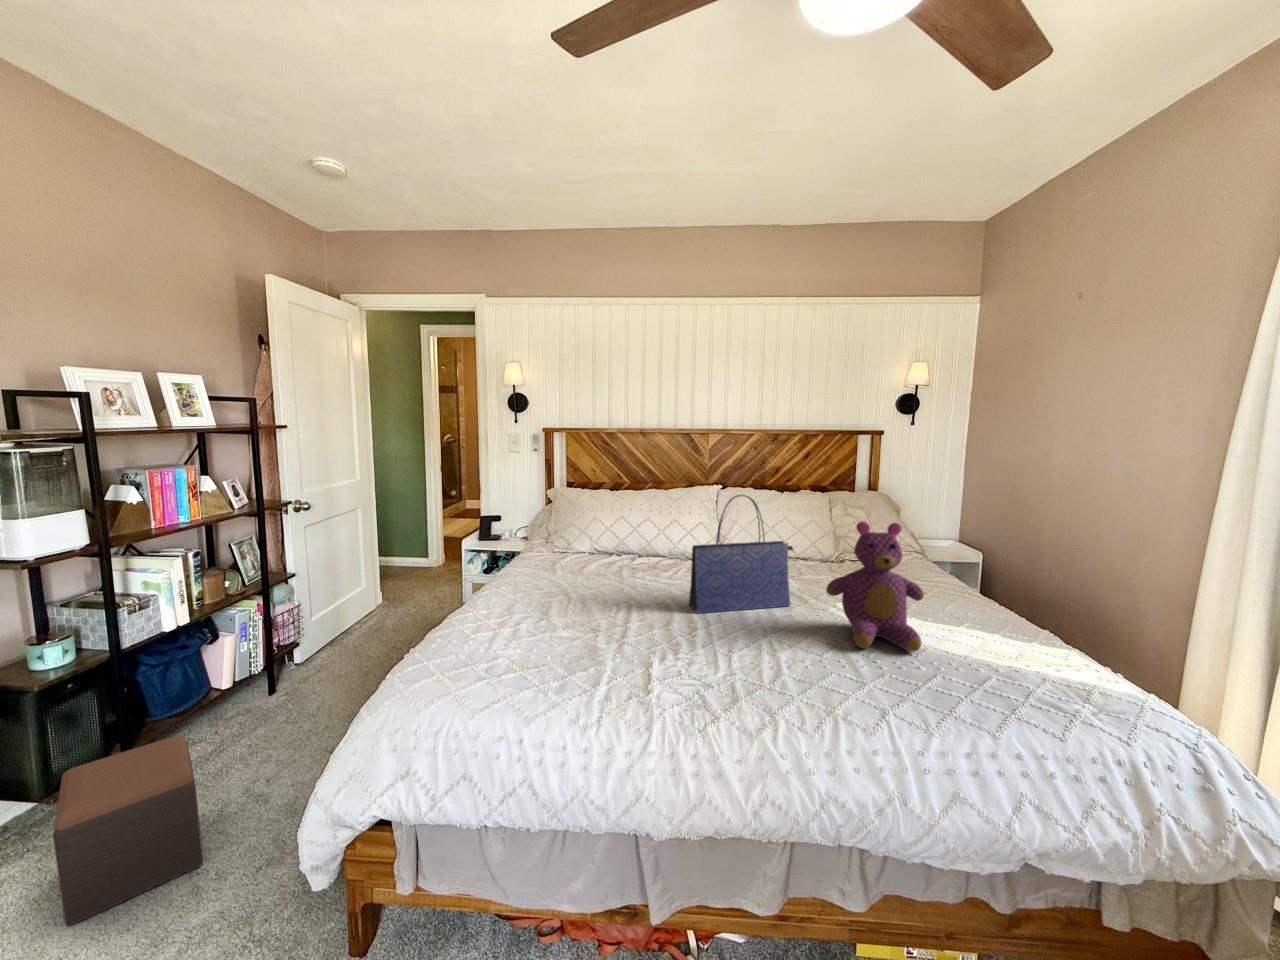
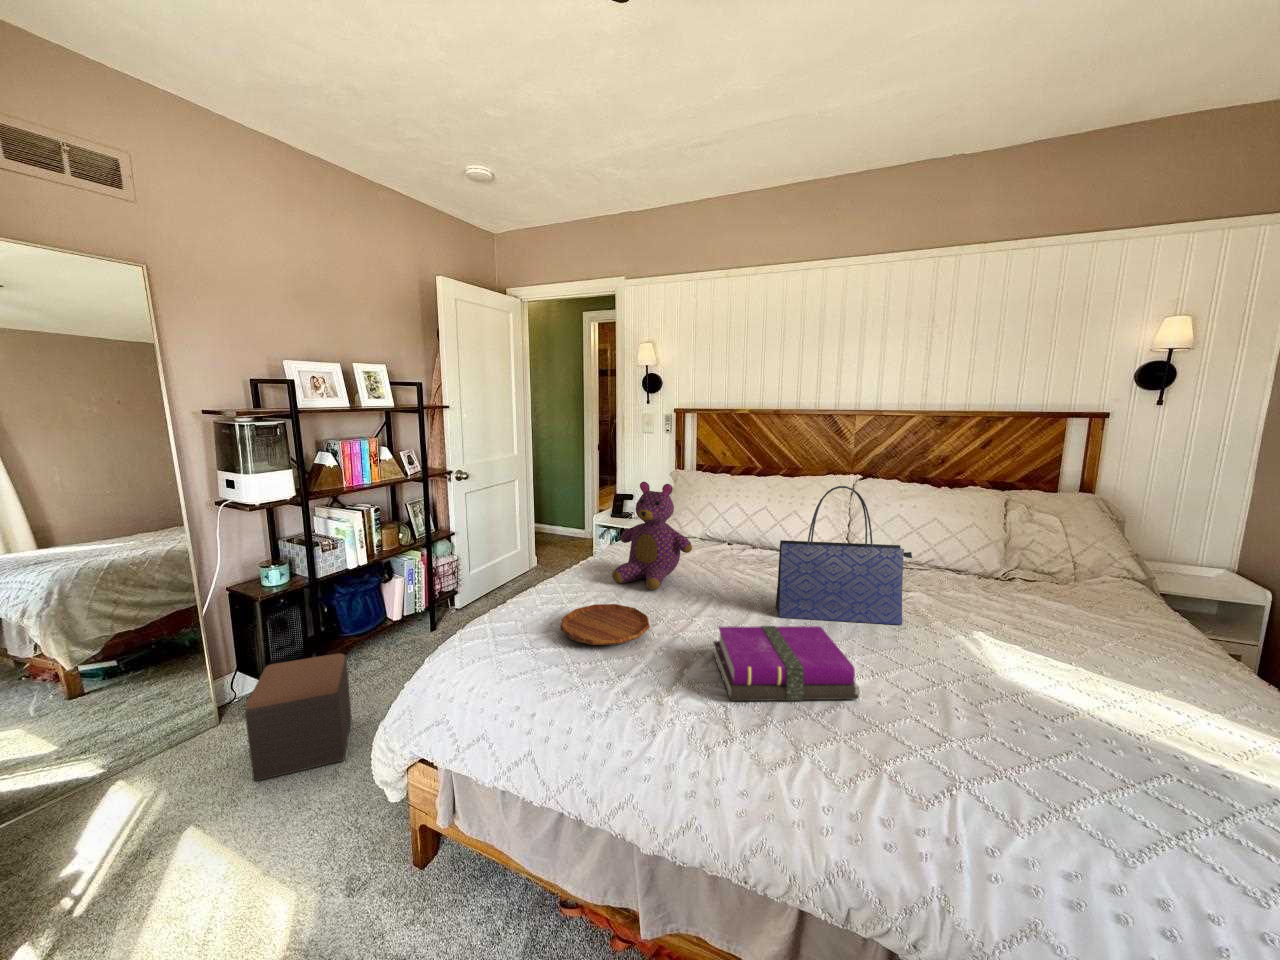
teddy bear: present [826,522,924,652] -> present [613,482,692,590]
notebook: none [662,614,794,688] -> present [713,626,859,701]
tray: none [507,622,597,662] -> present [560,604,650,645]

